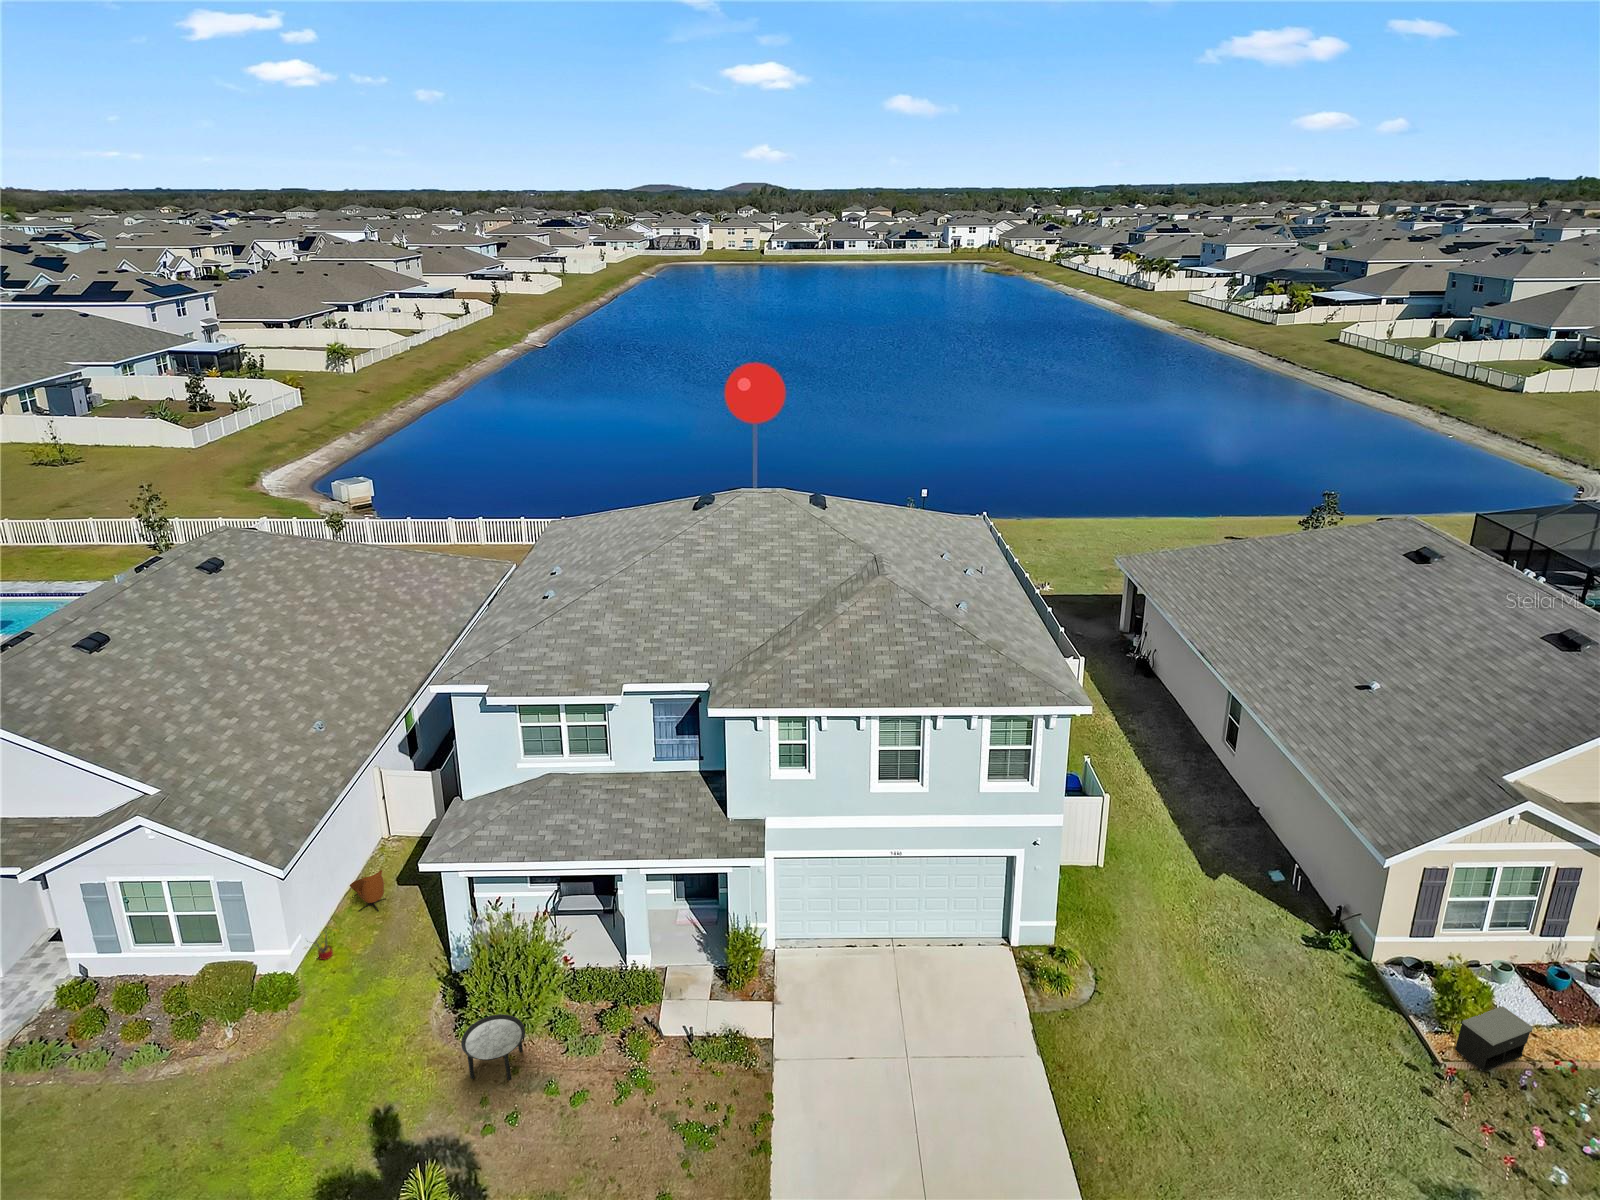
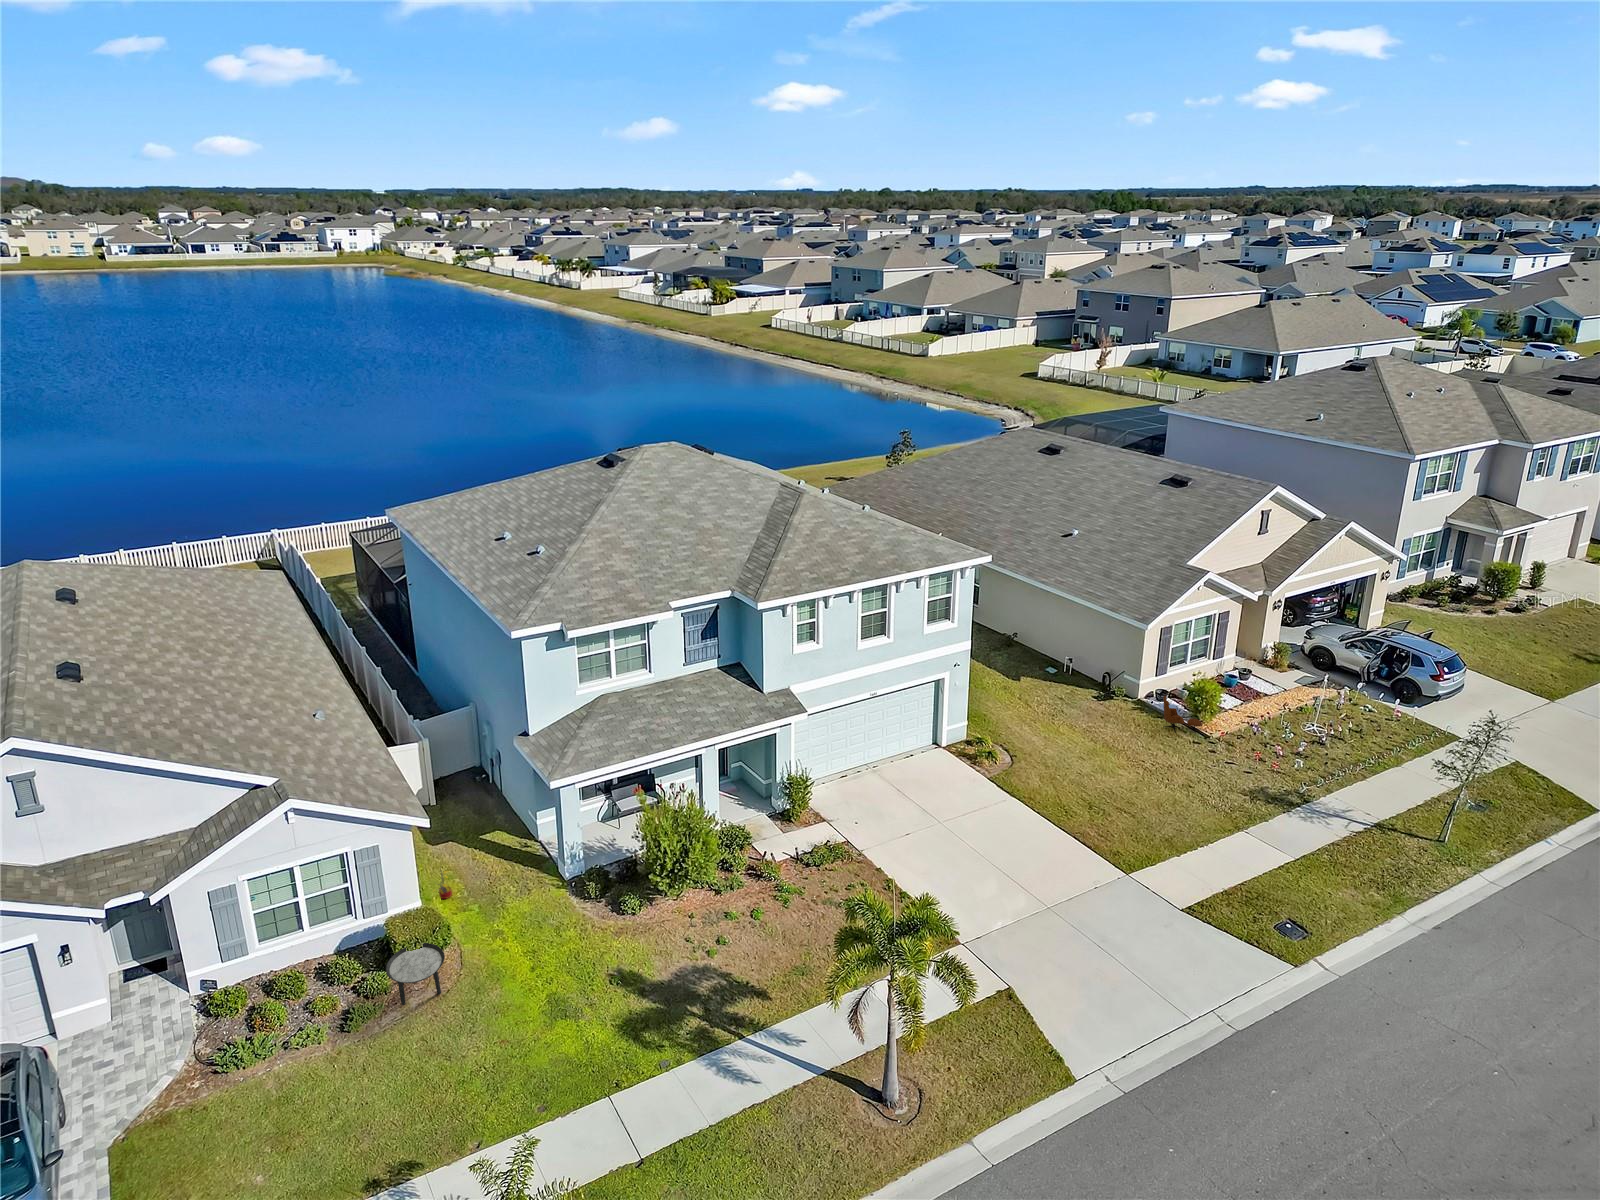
lounge chair: present [350,870,386,911] -> present [1163,696,1202,733]
storage bench: present [1455,1006,1533,1072] -> none [1206,697,1241,735]
round table: present [461,1014,525,1081] -> present [386,943,445,1005]

